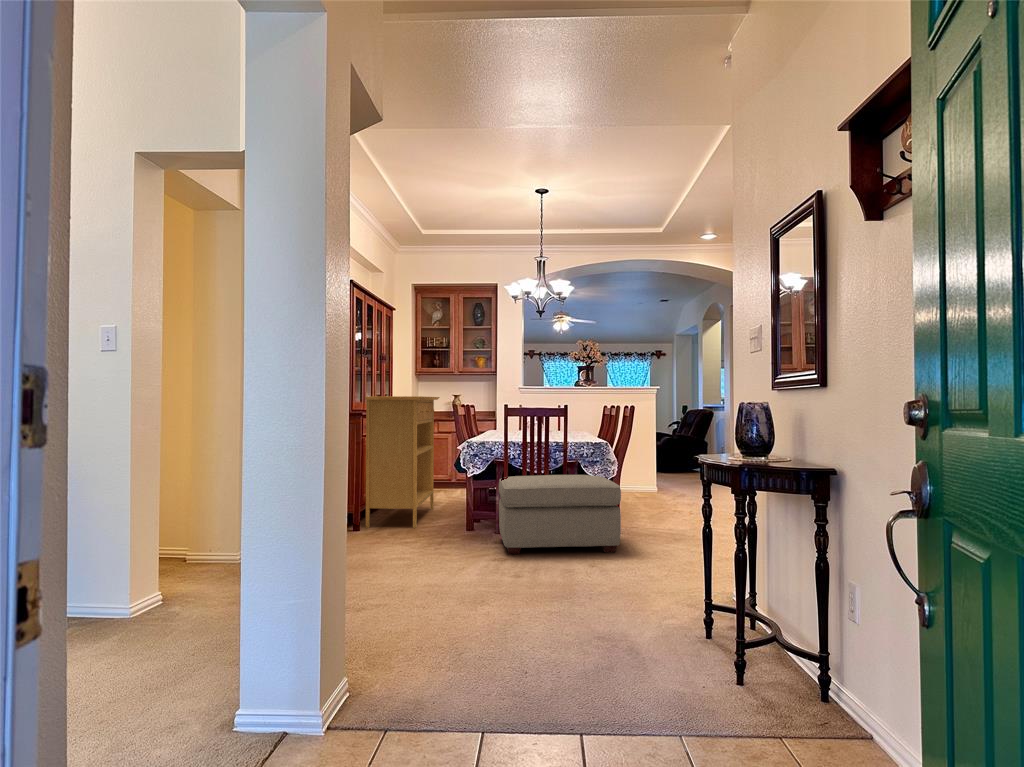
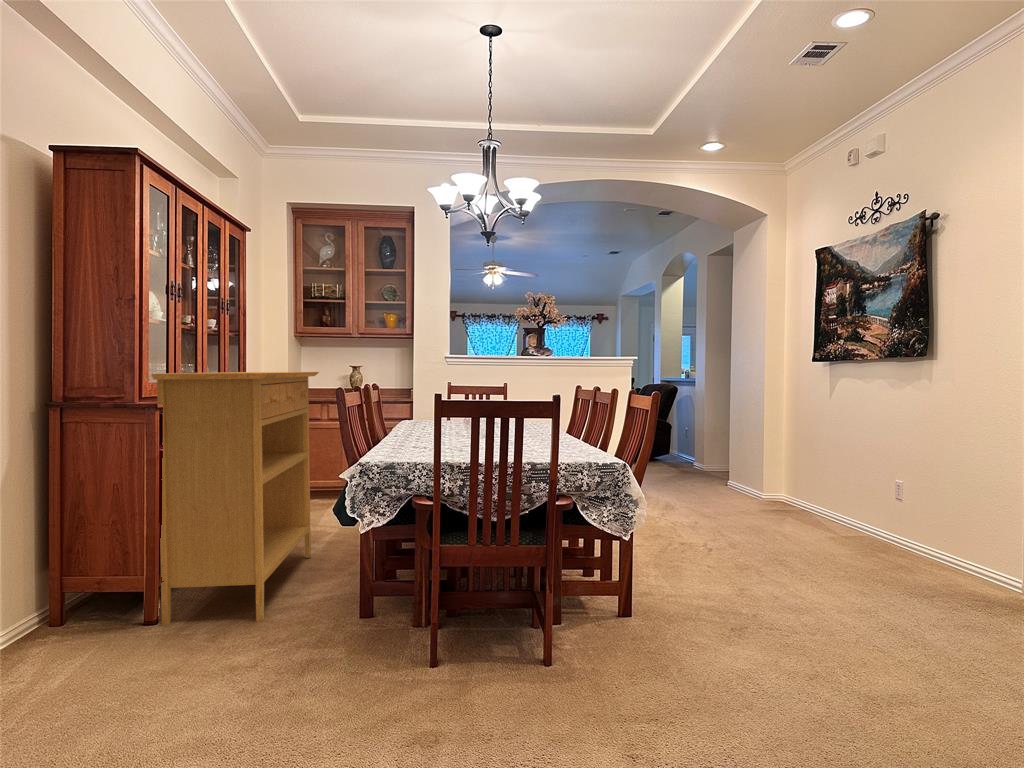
ottoman: present [499,475,621,554] -> none [421,525,683,731]

